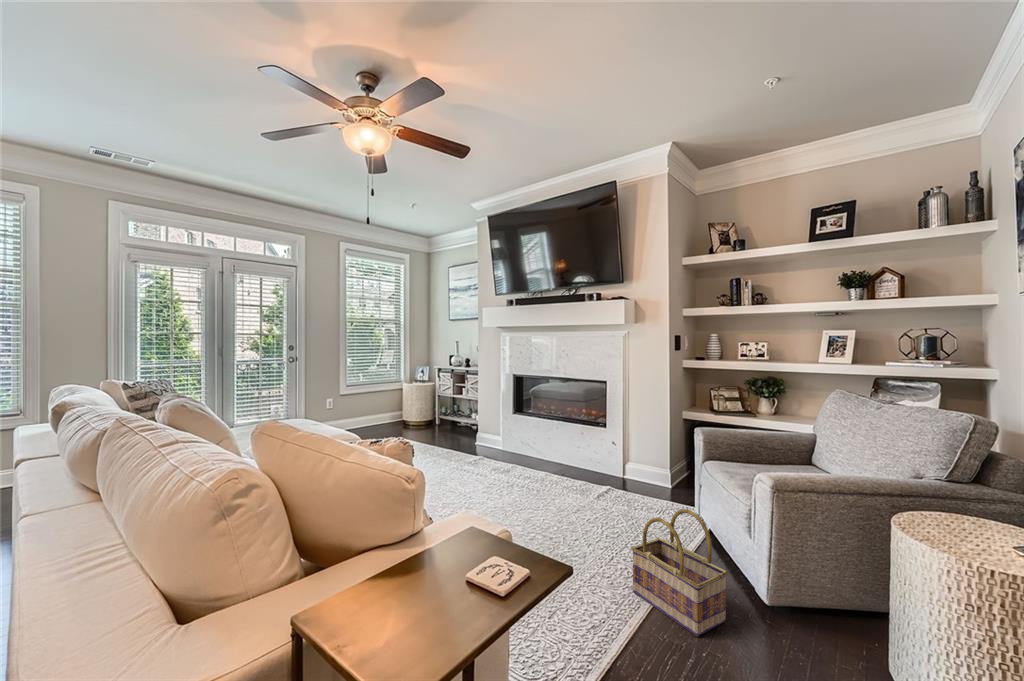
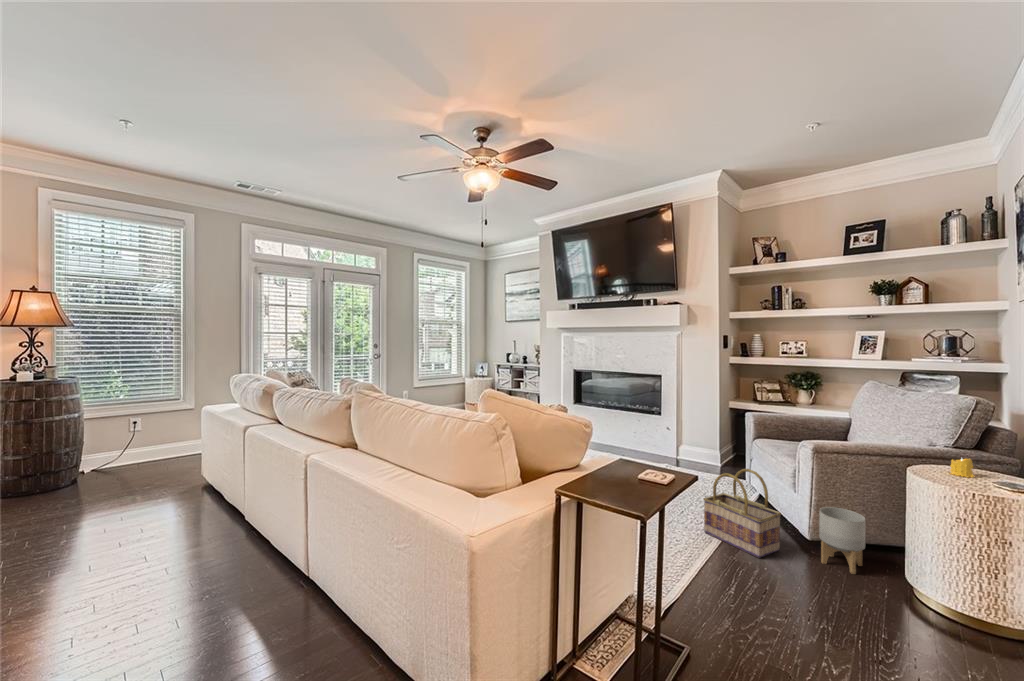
candle: none [948,504,986,536] -> present [950,459,975,478]
planter: none [776,564,836,662] -> present [819,507,866,574]

